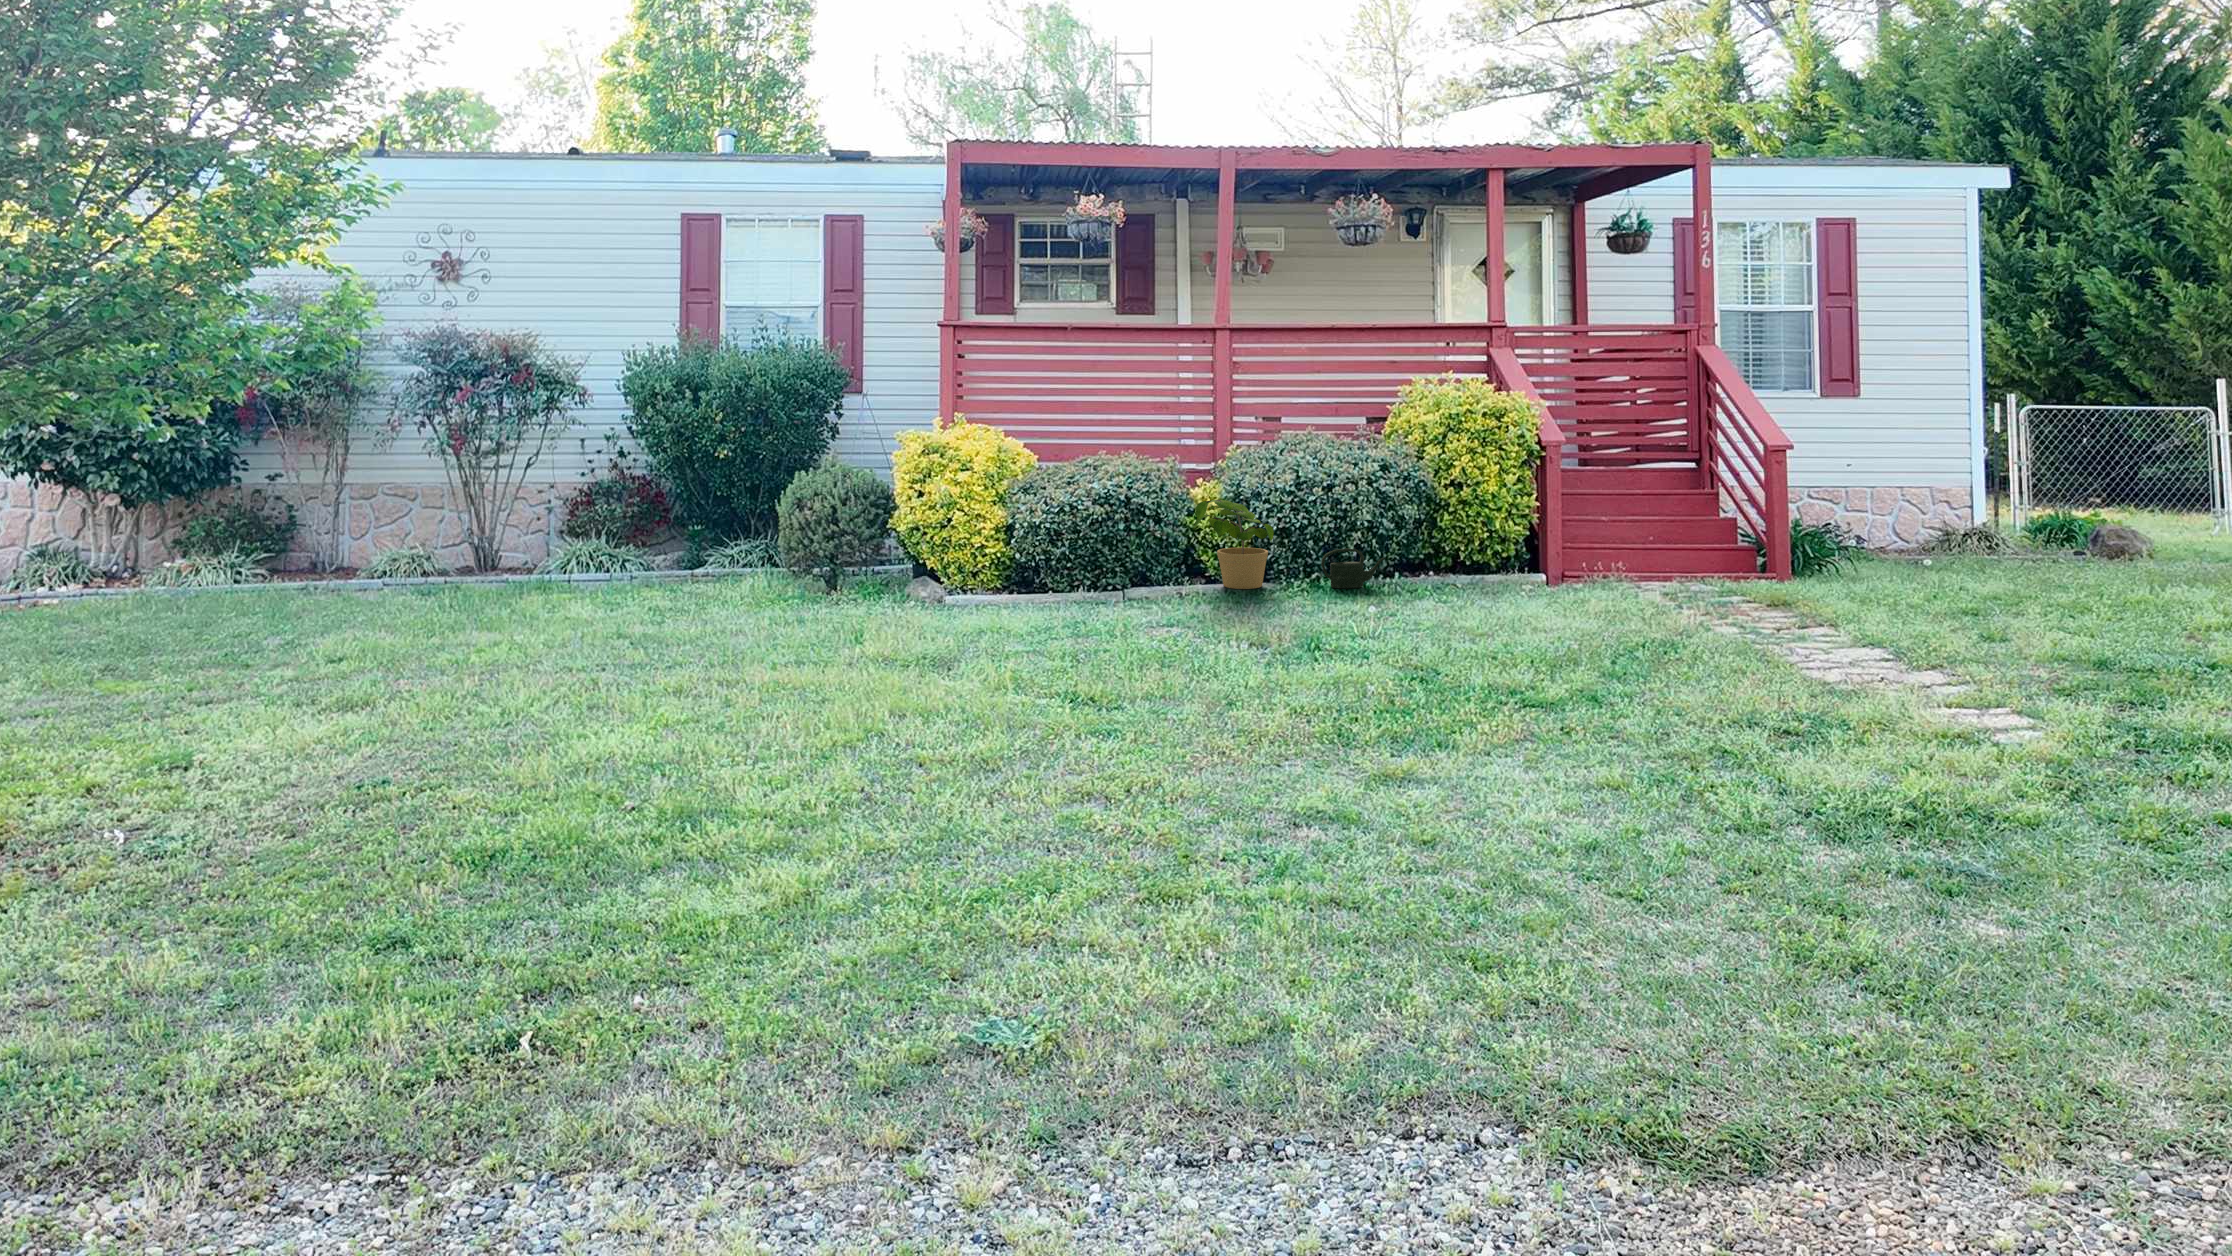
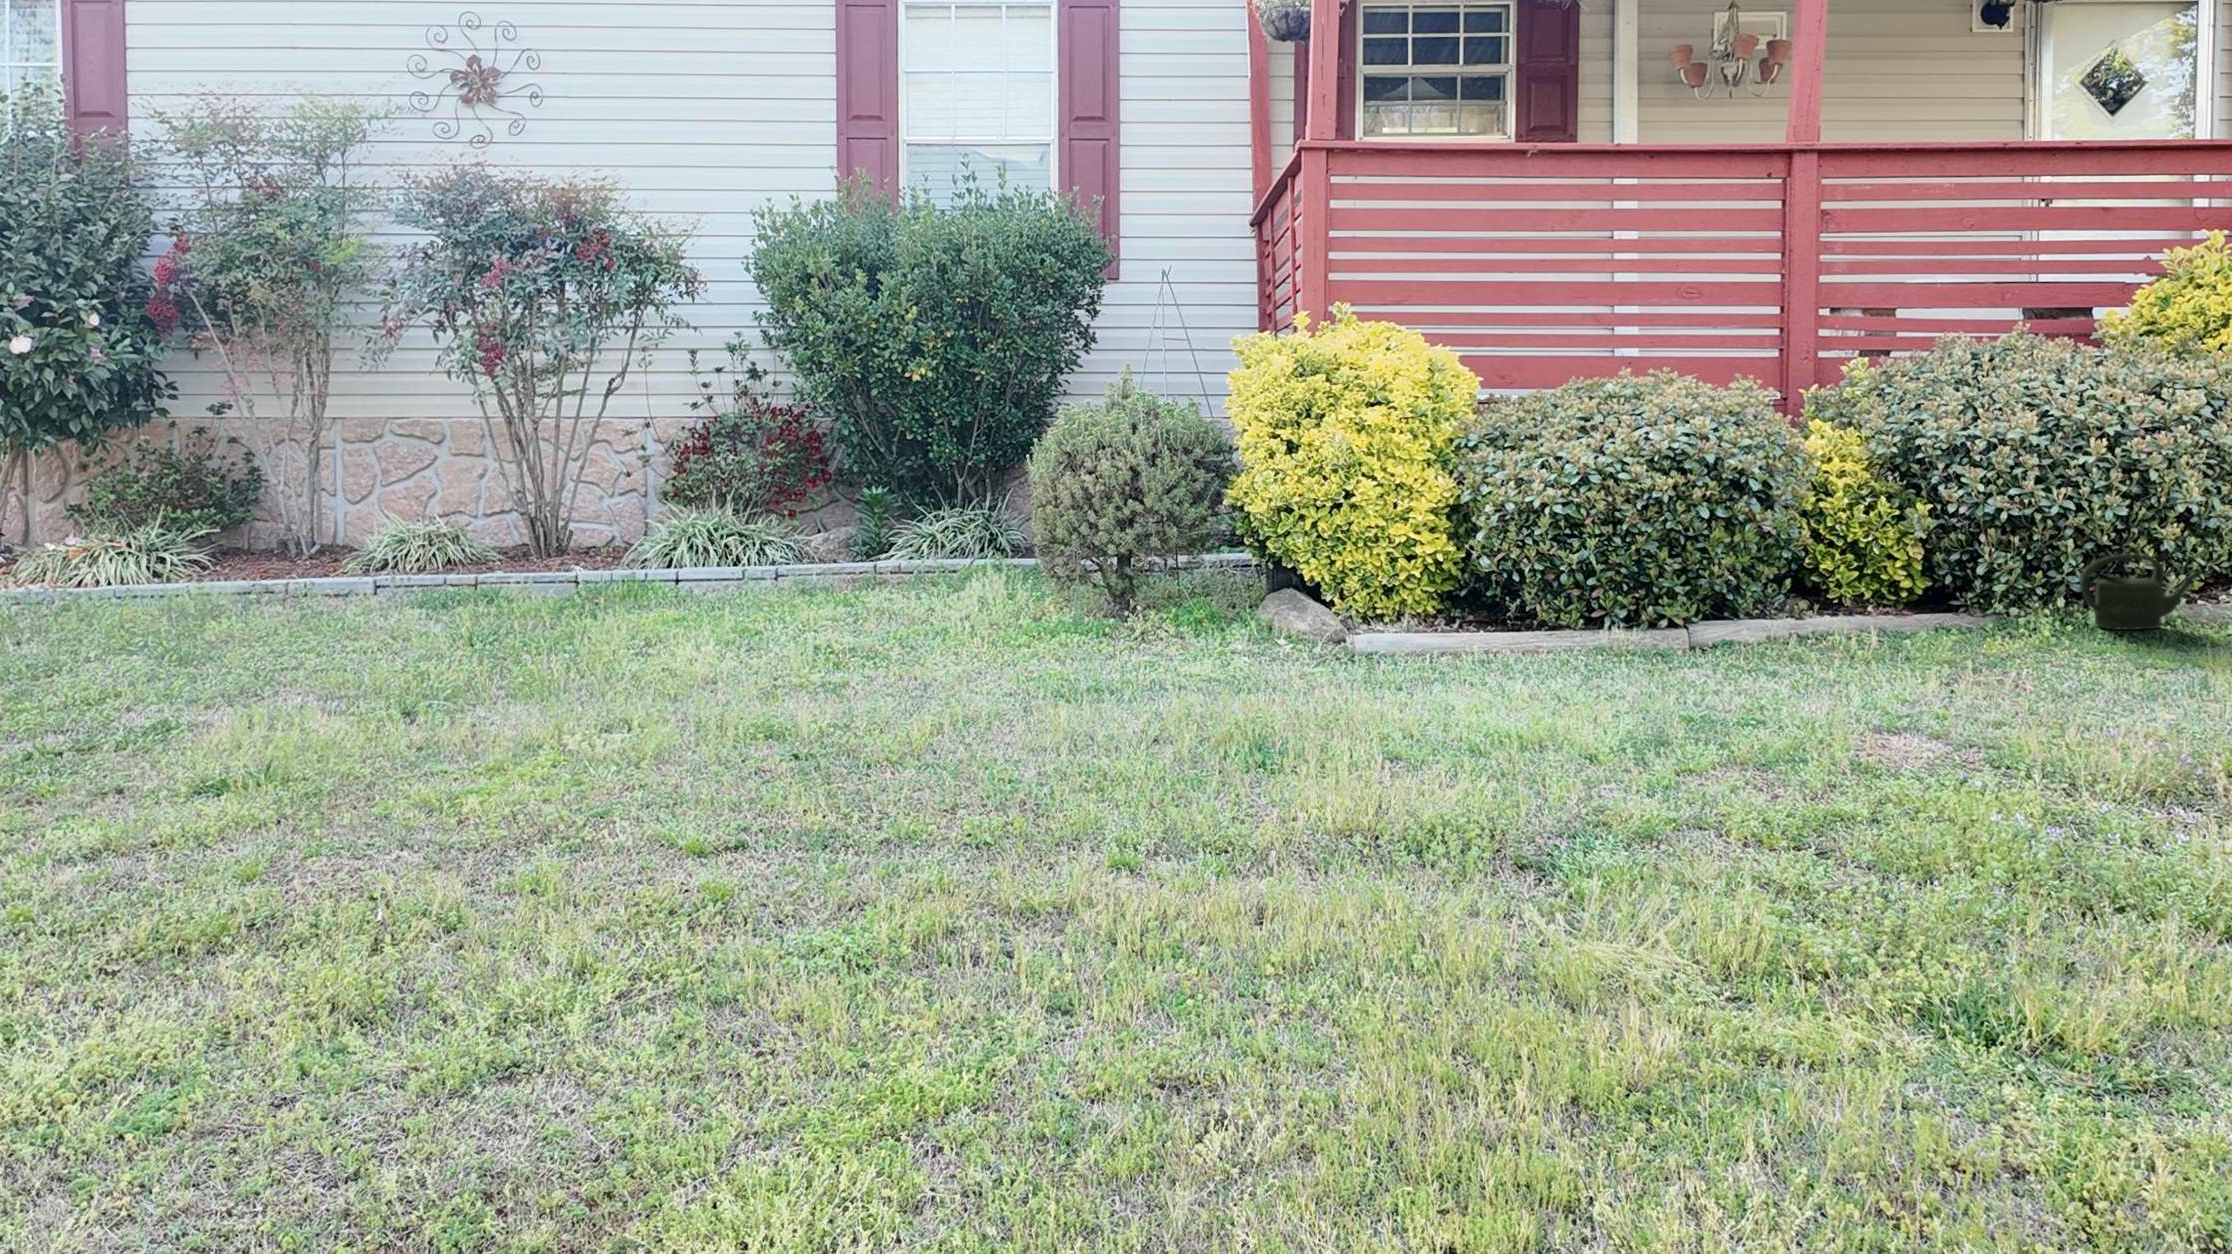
potted plant: present [1194,500,1274,589] -> none [1819,463,1985,630]

